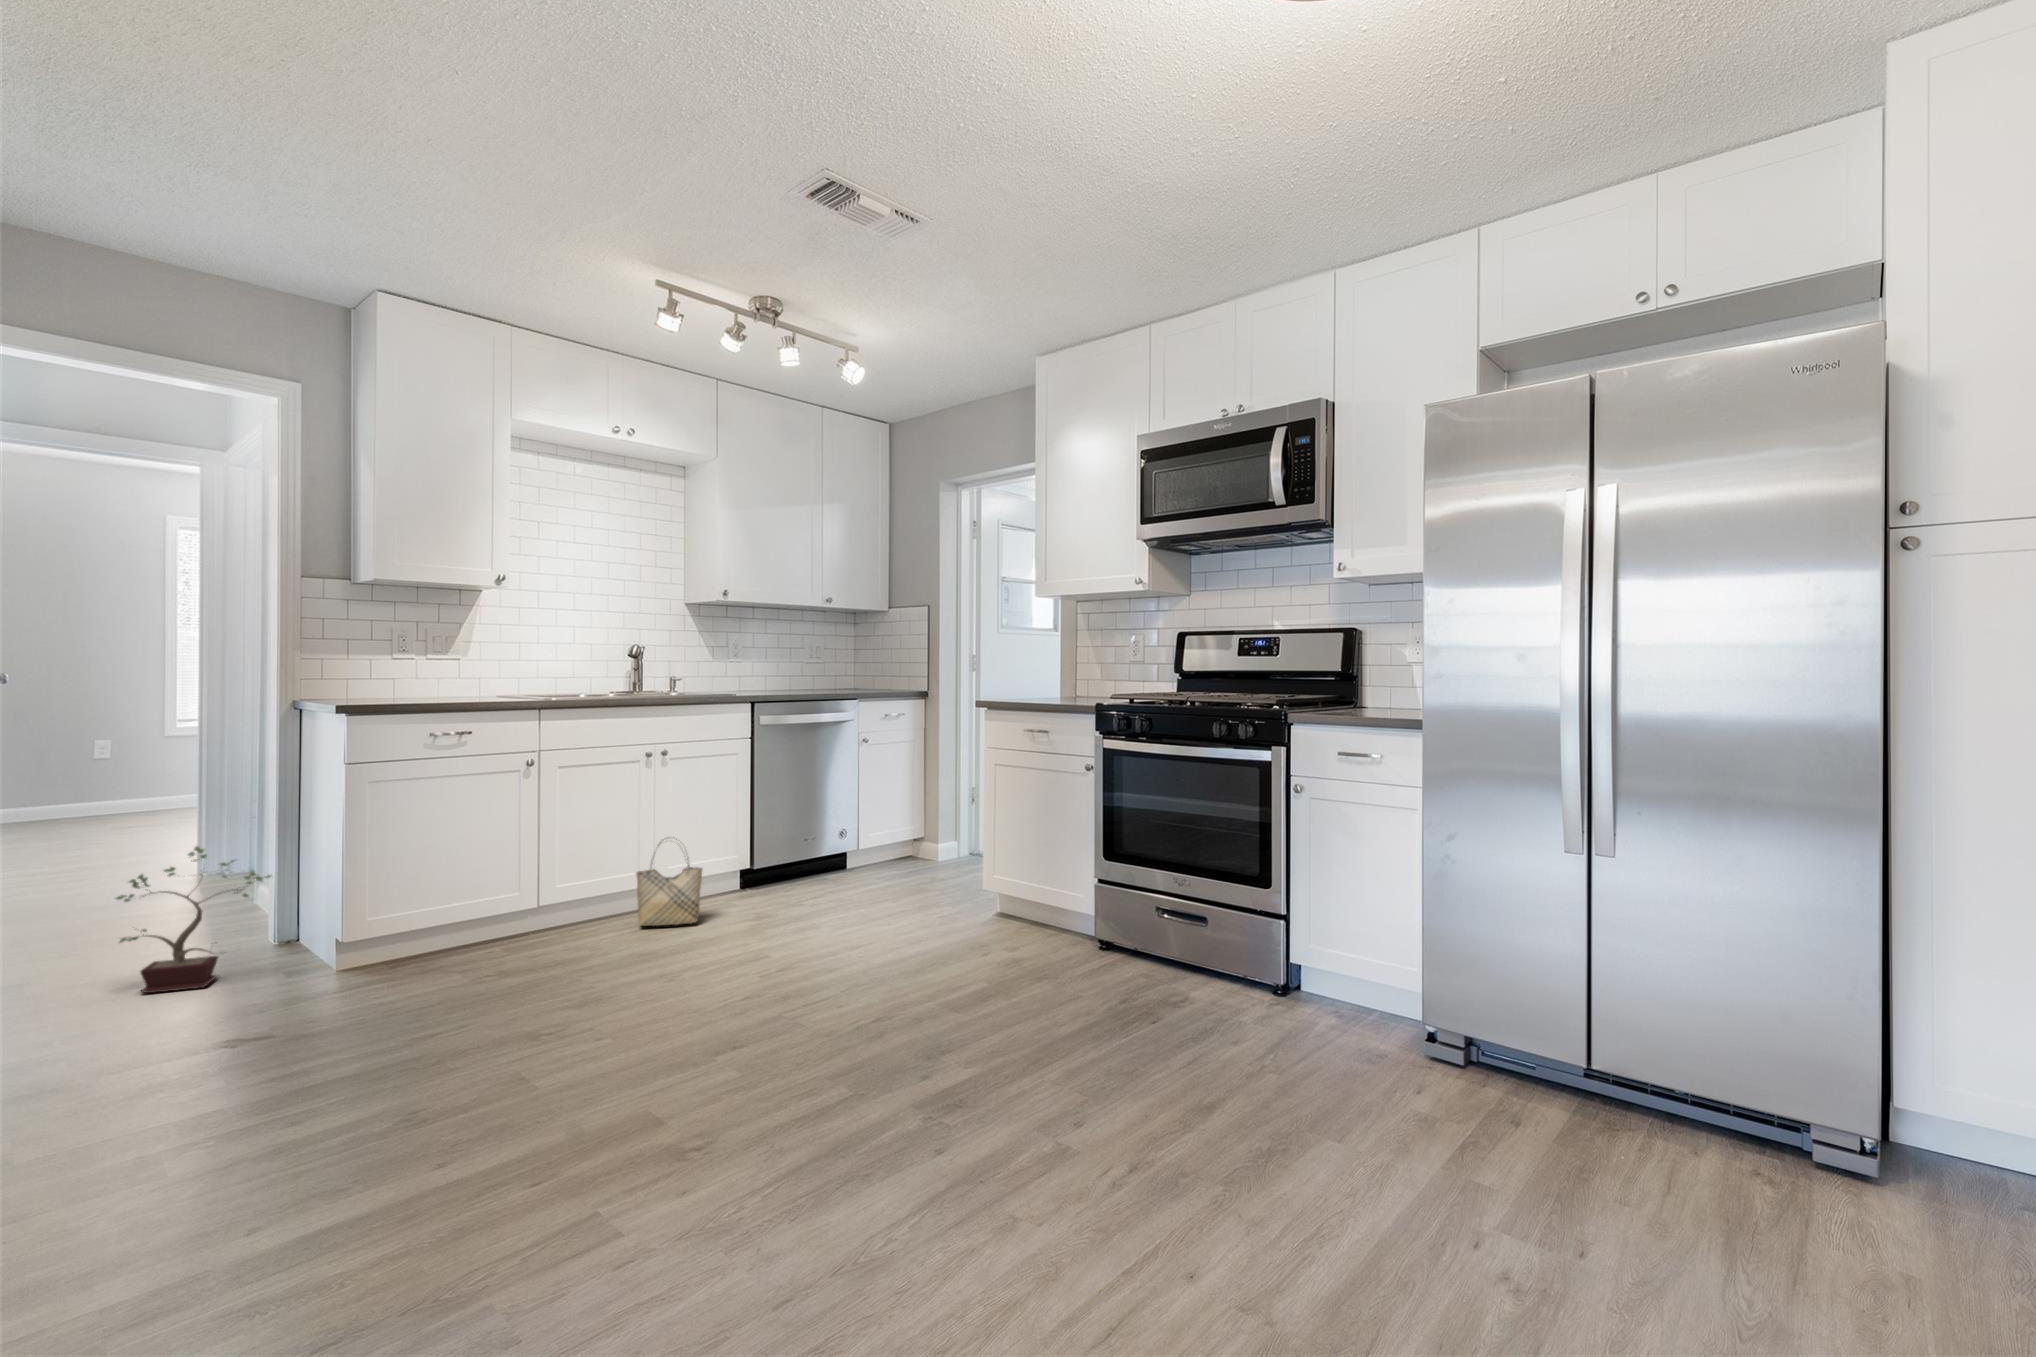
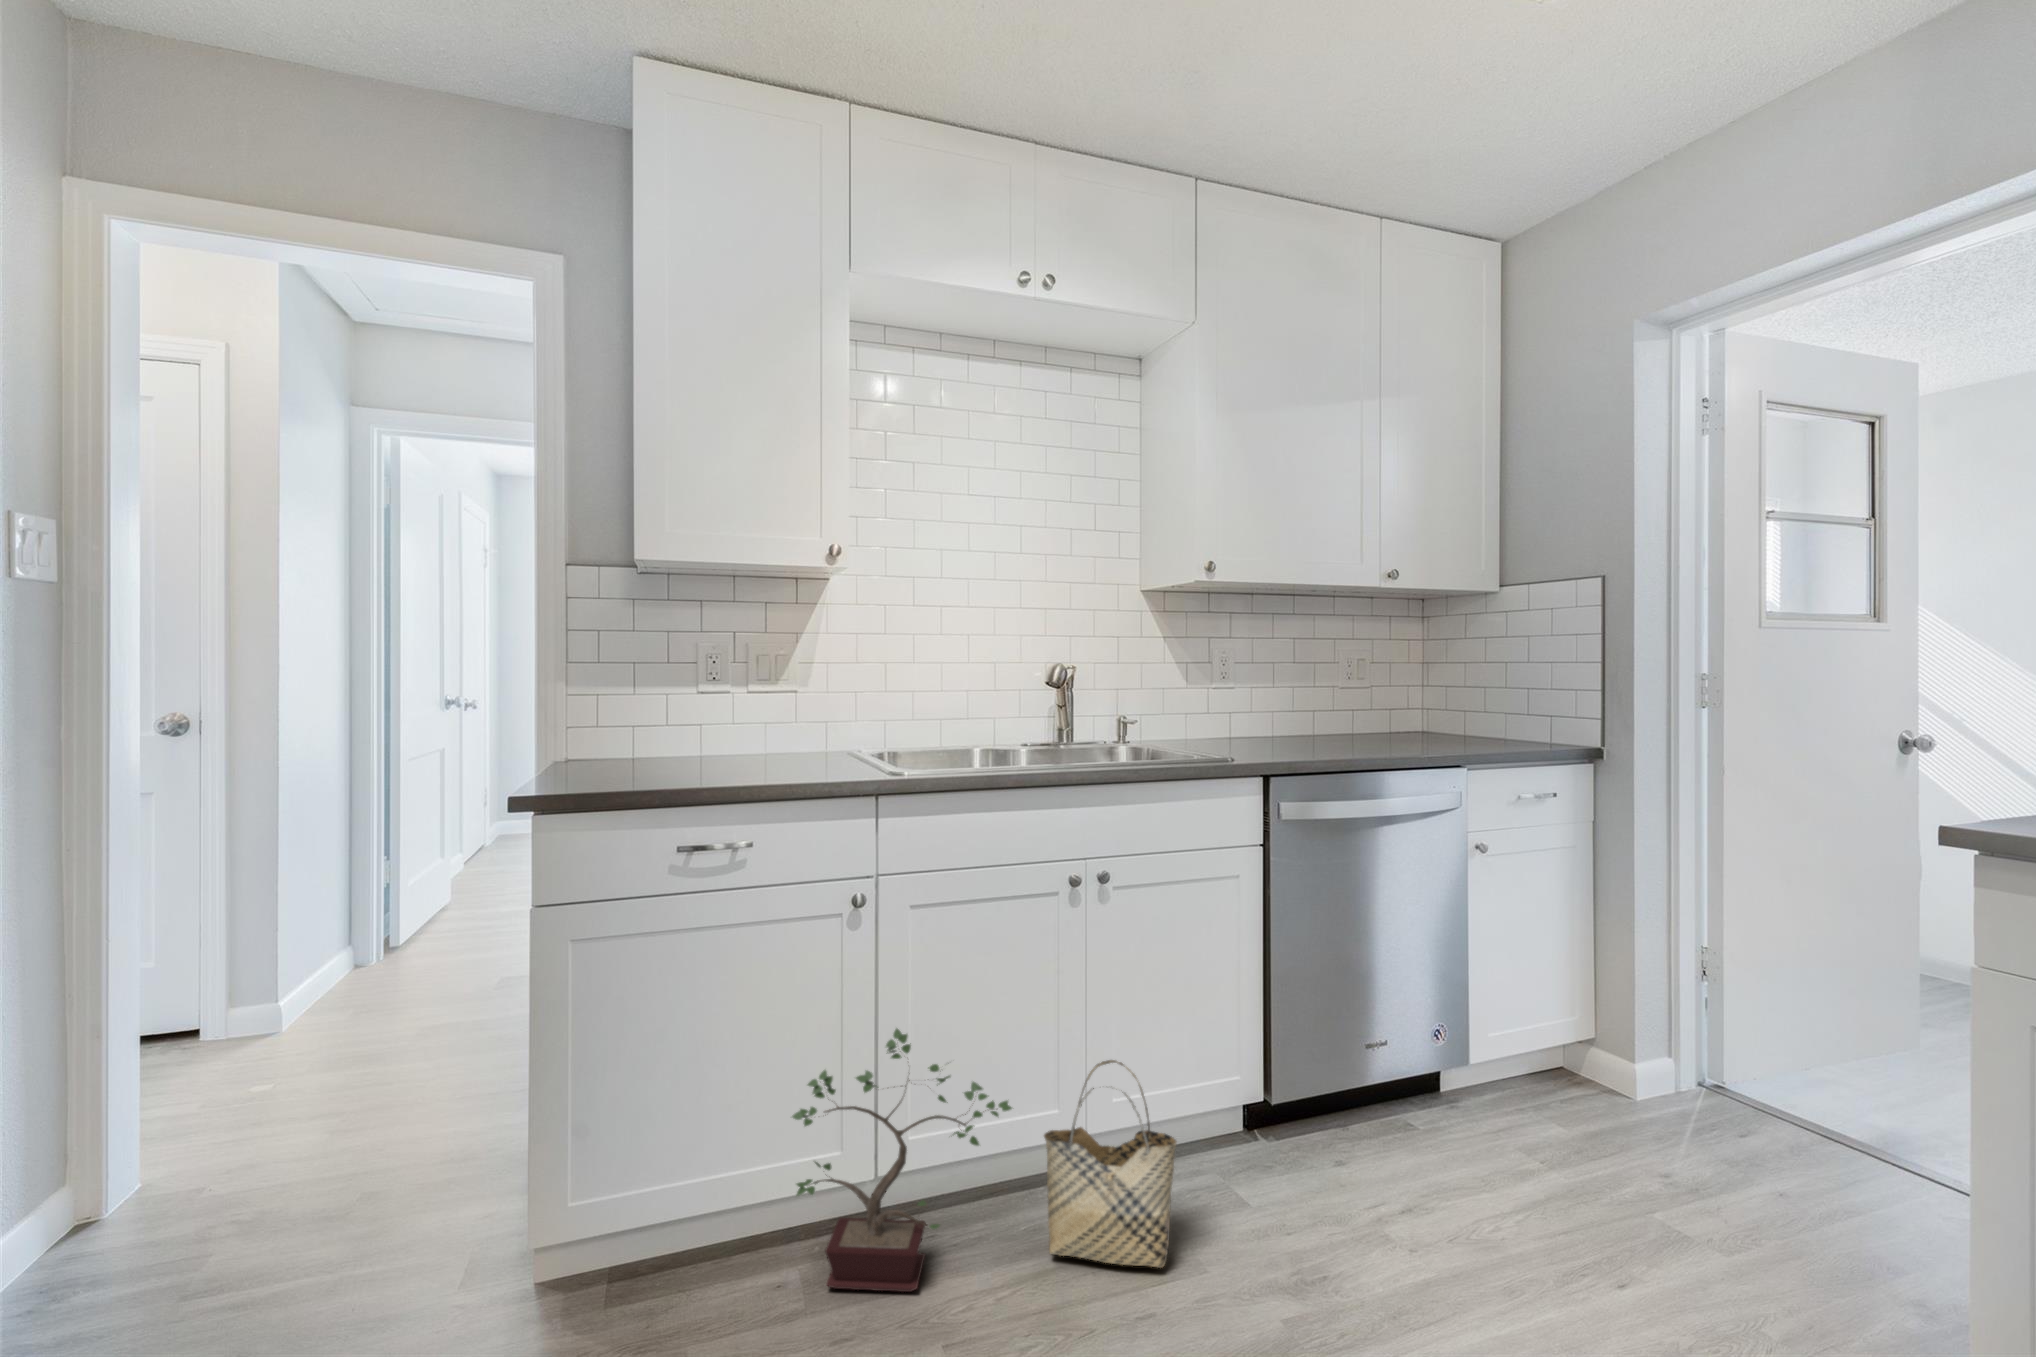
potted plant: present [116,846,271,993] -> present [792,1029,1012,1292]

